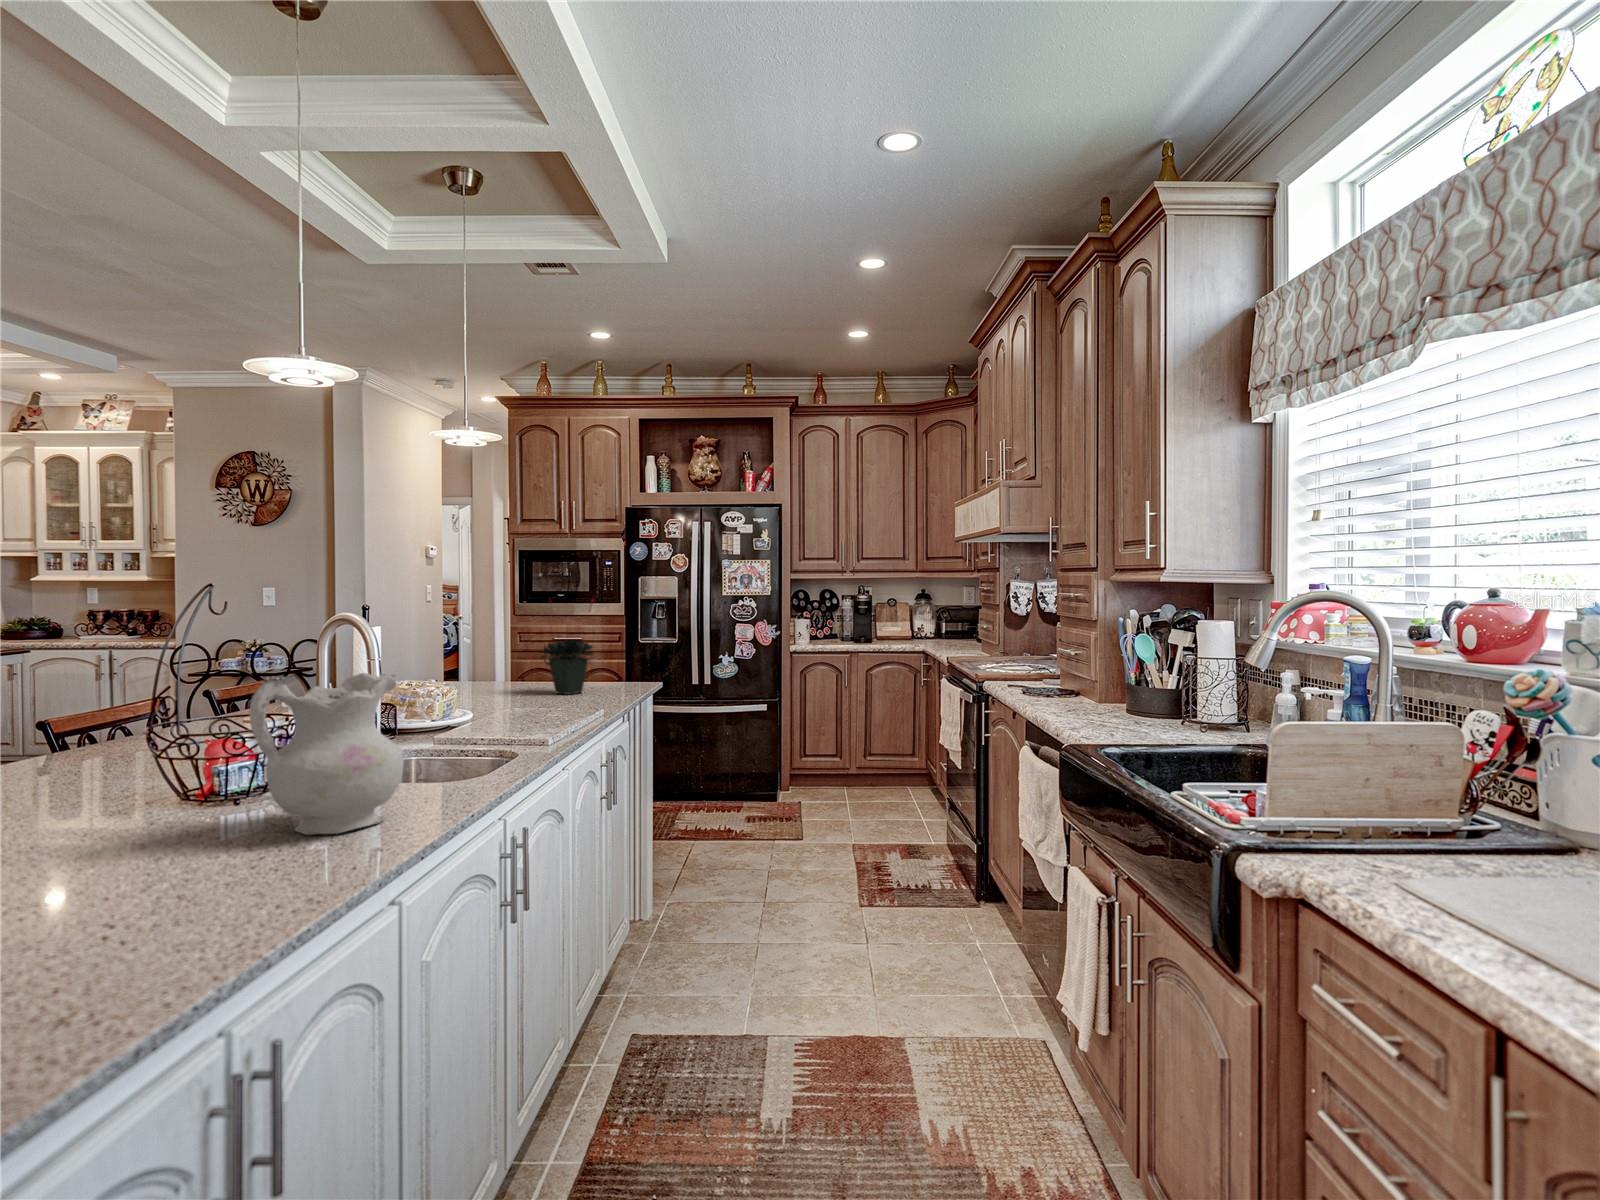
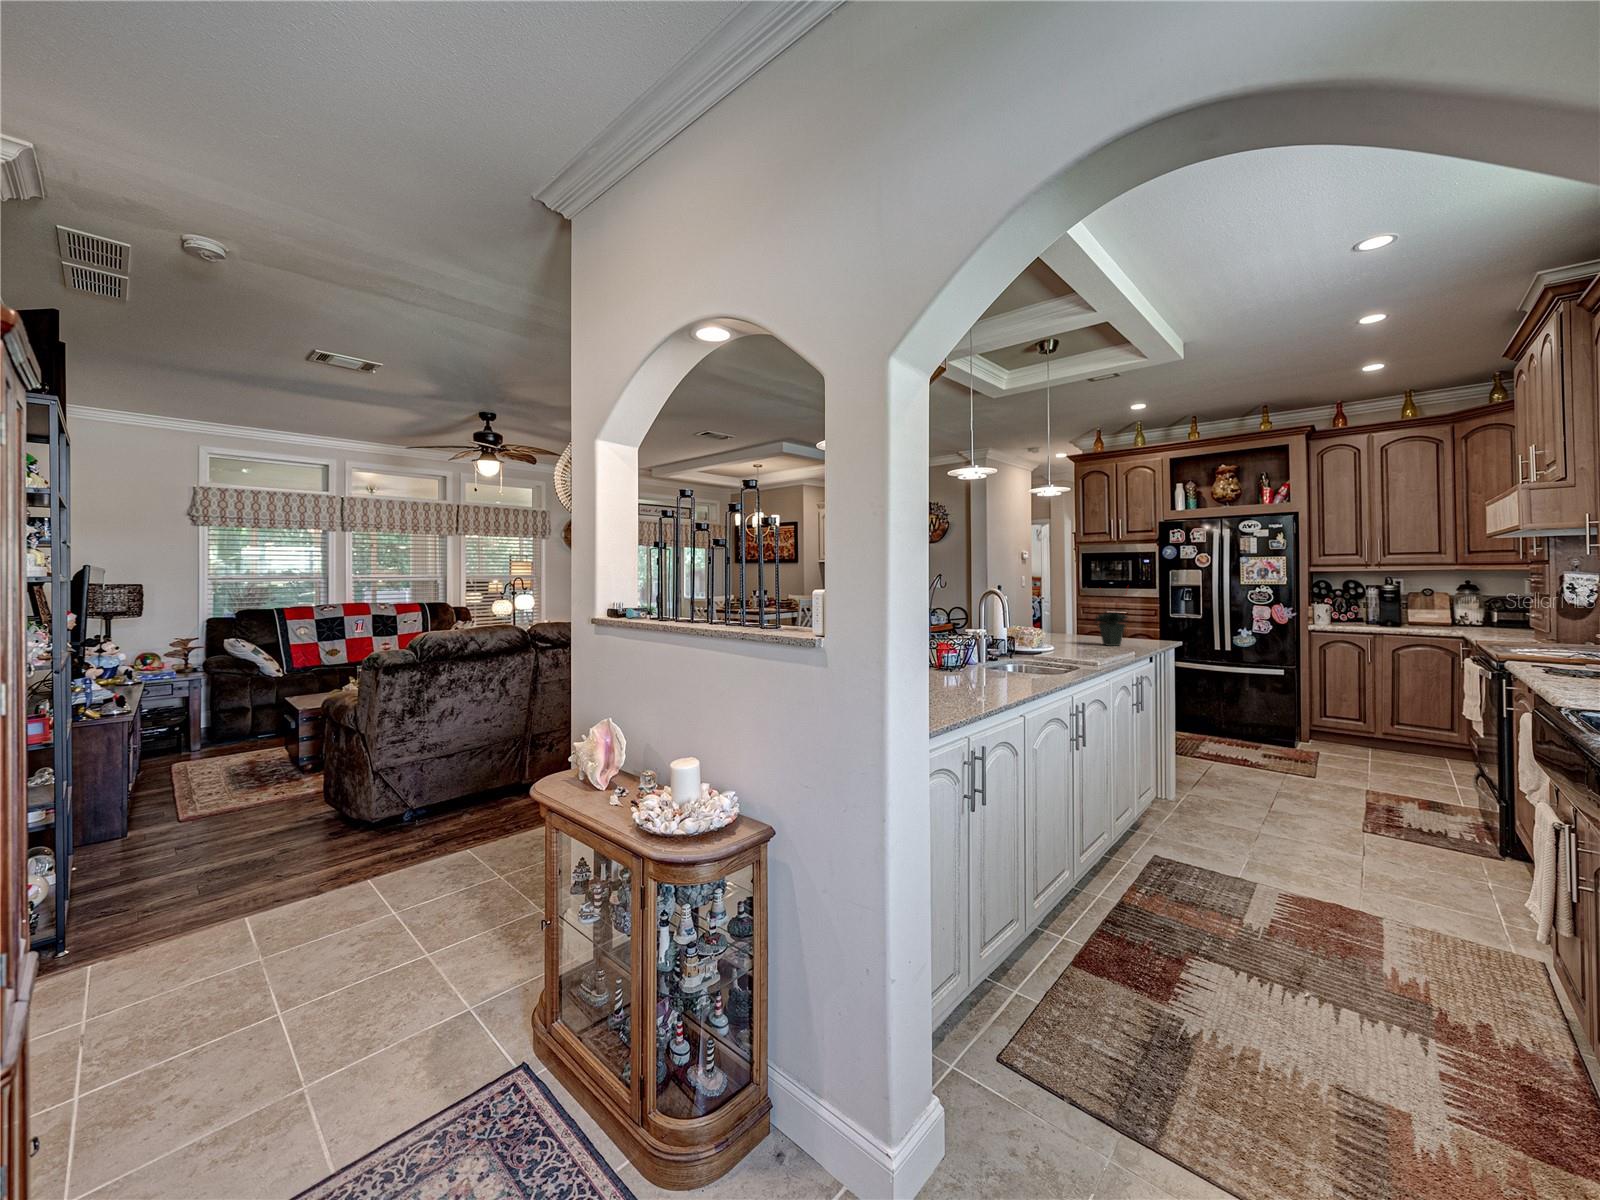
ceramic pitcher: present [249,672,404,835] -> none [971,617,1029,683]

